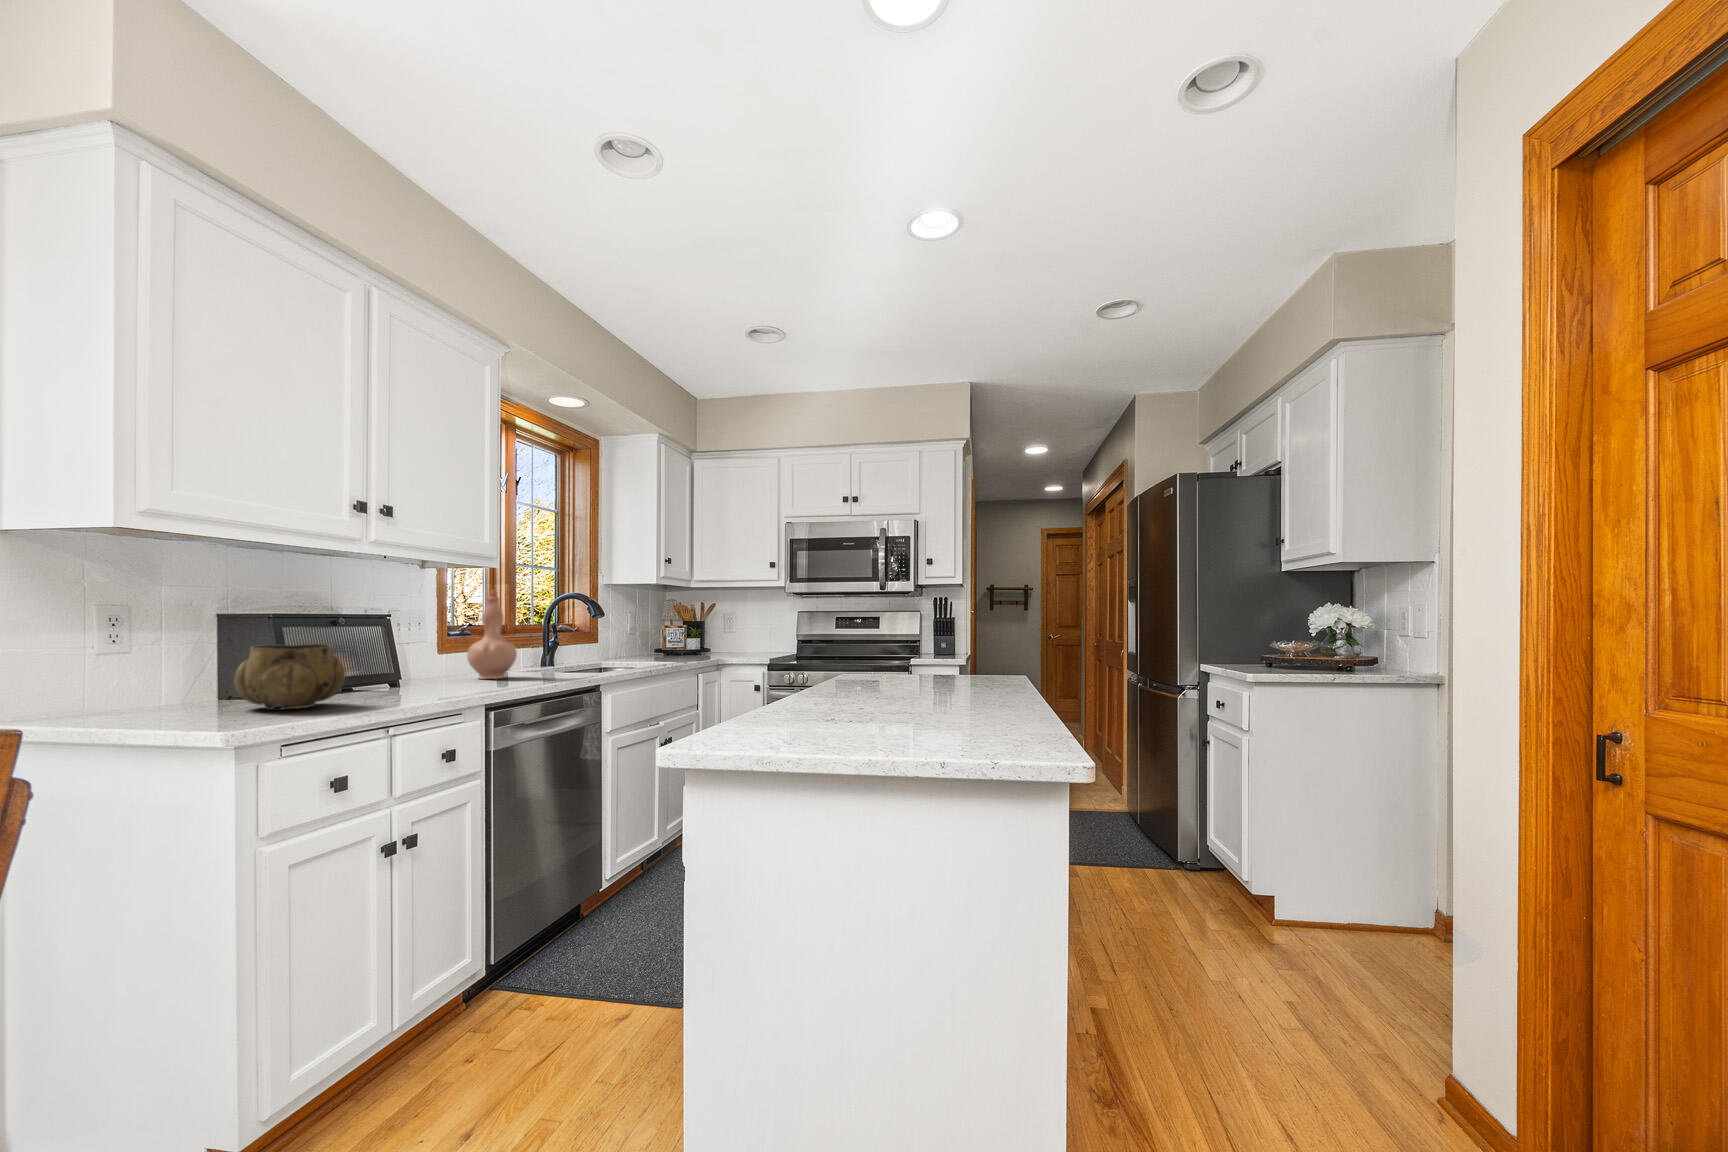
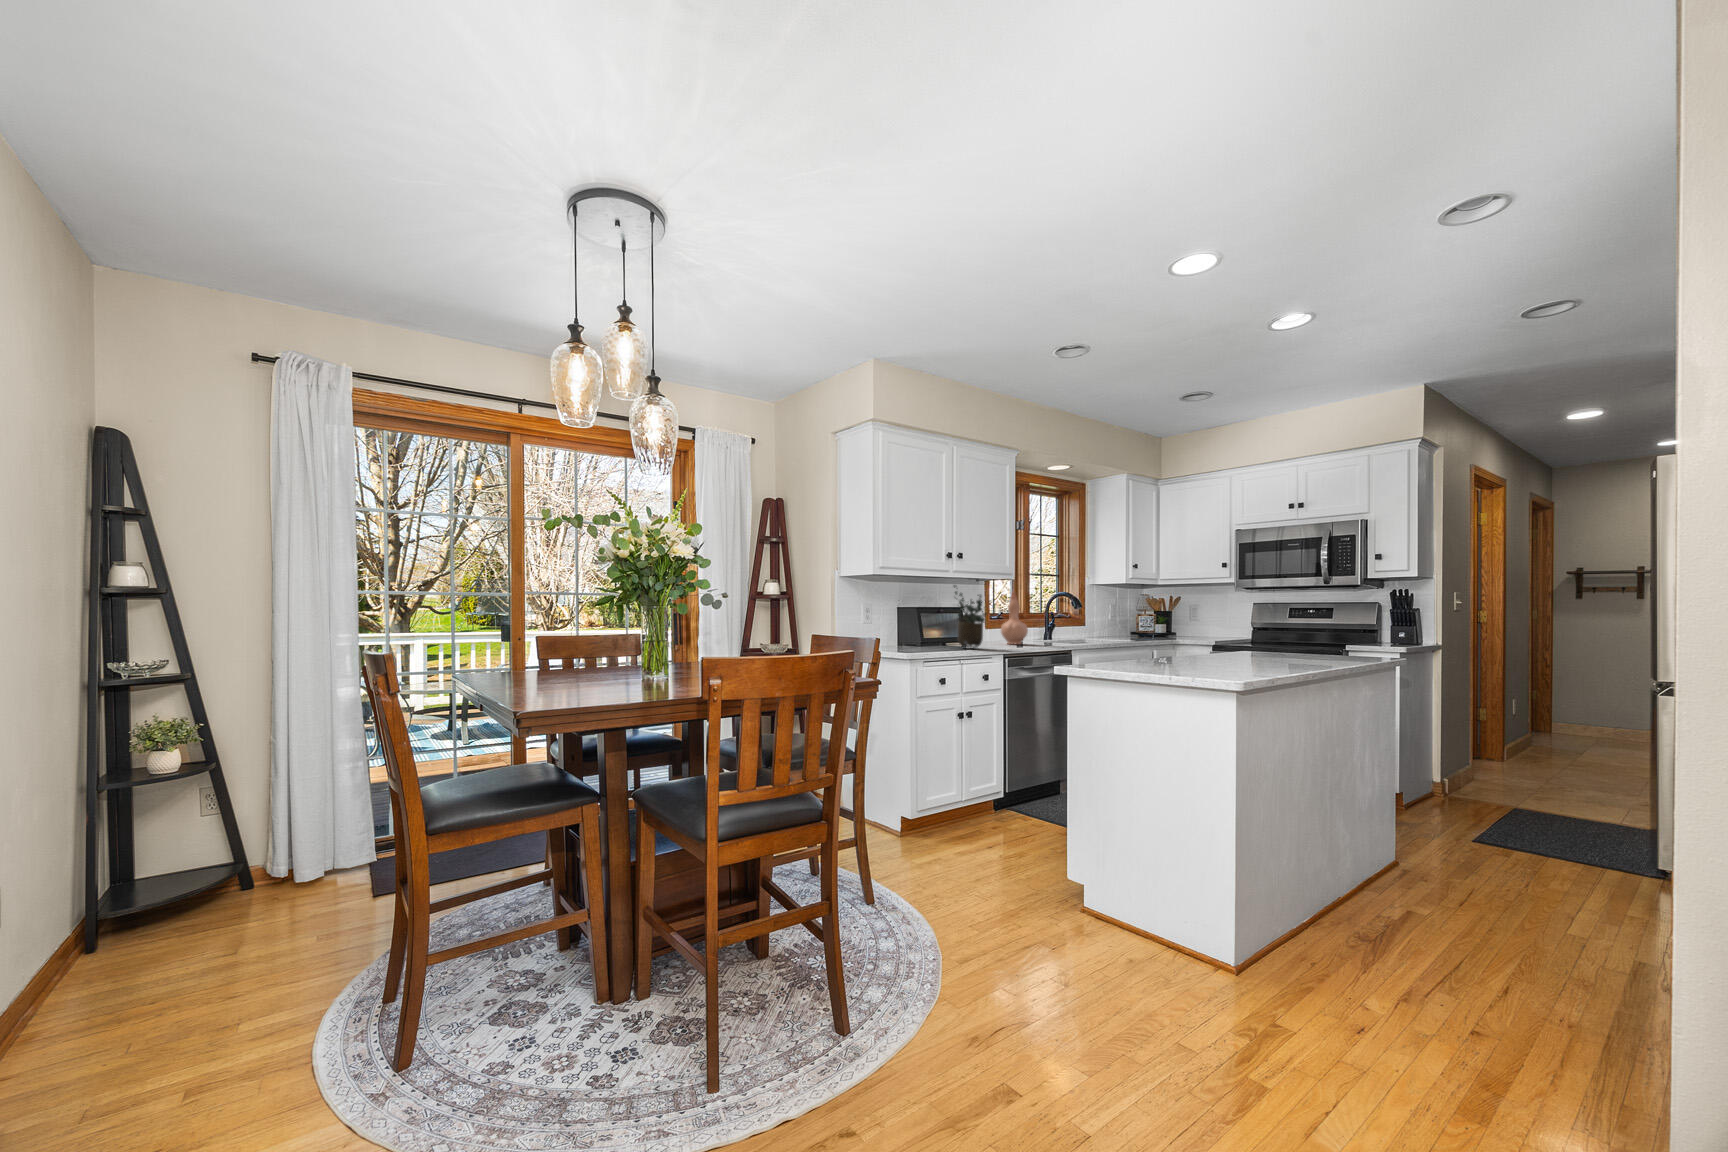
potted plant: none [371,574,444,693] -> present [954,585,986,648]
decorative bowl: present [234,644,345,709] -> none [903,621,946,651]

